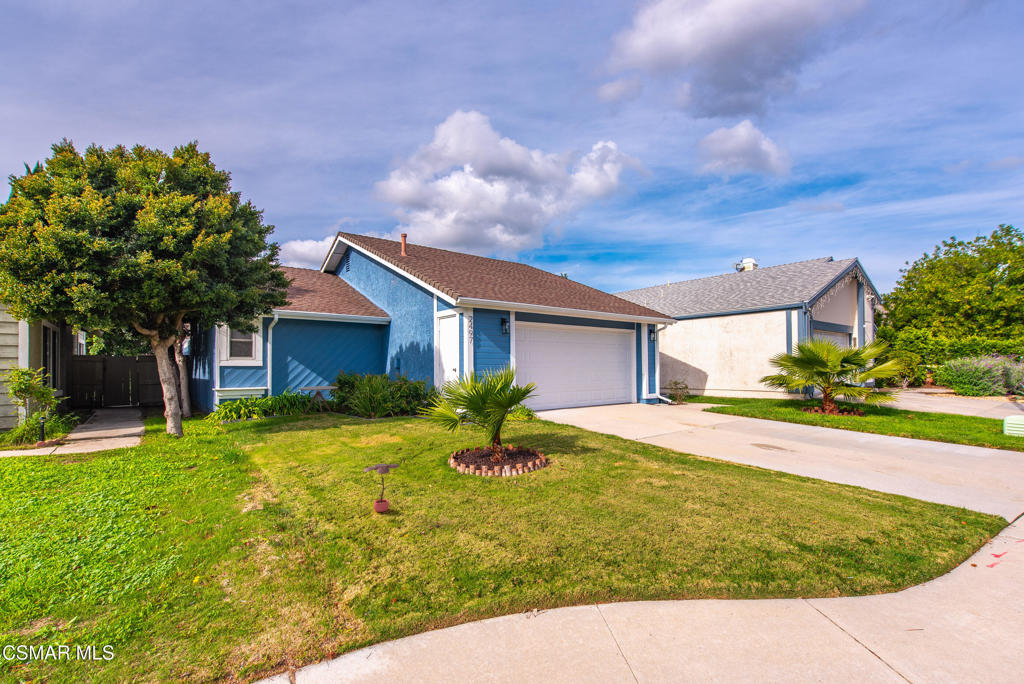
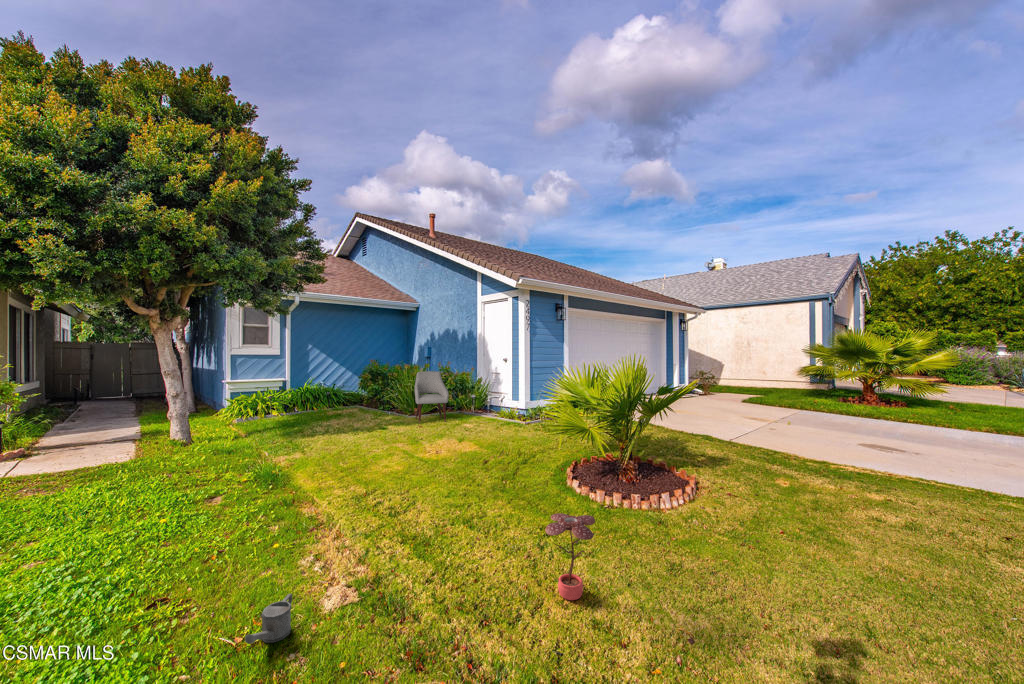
chair: none [368,380,397,424] -> present [415,371,449,424]
round table: present [298,386,338,414] -> none [324,378,369,410]
watering can: none [187,500,218,521] -> present [245,594,292,643]

